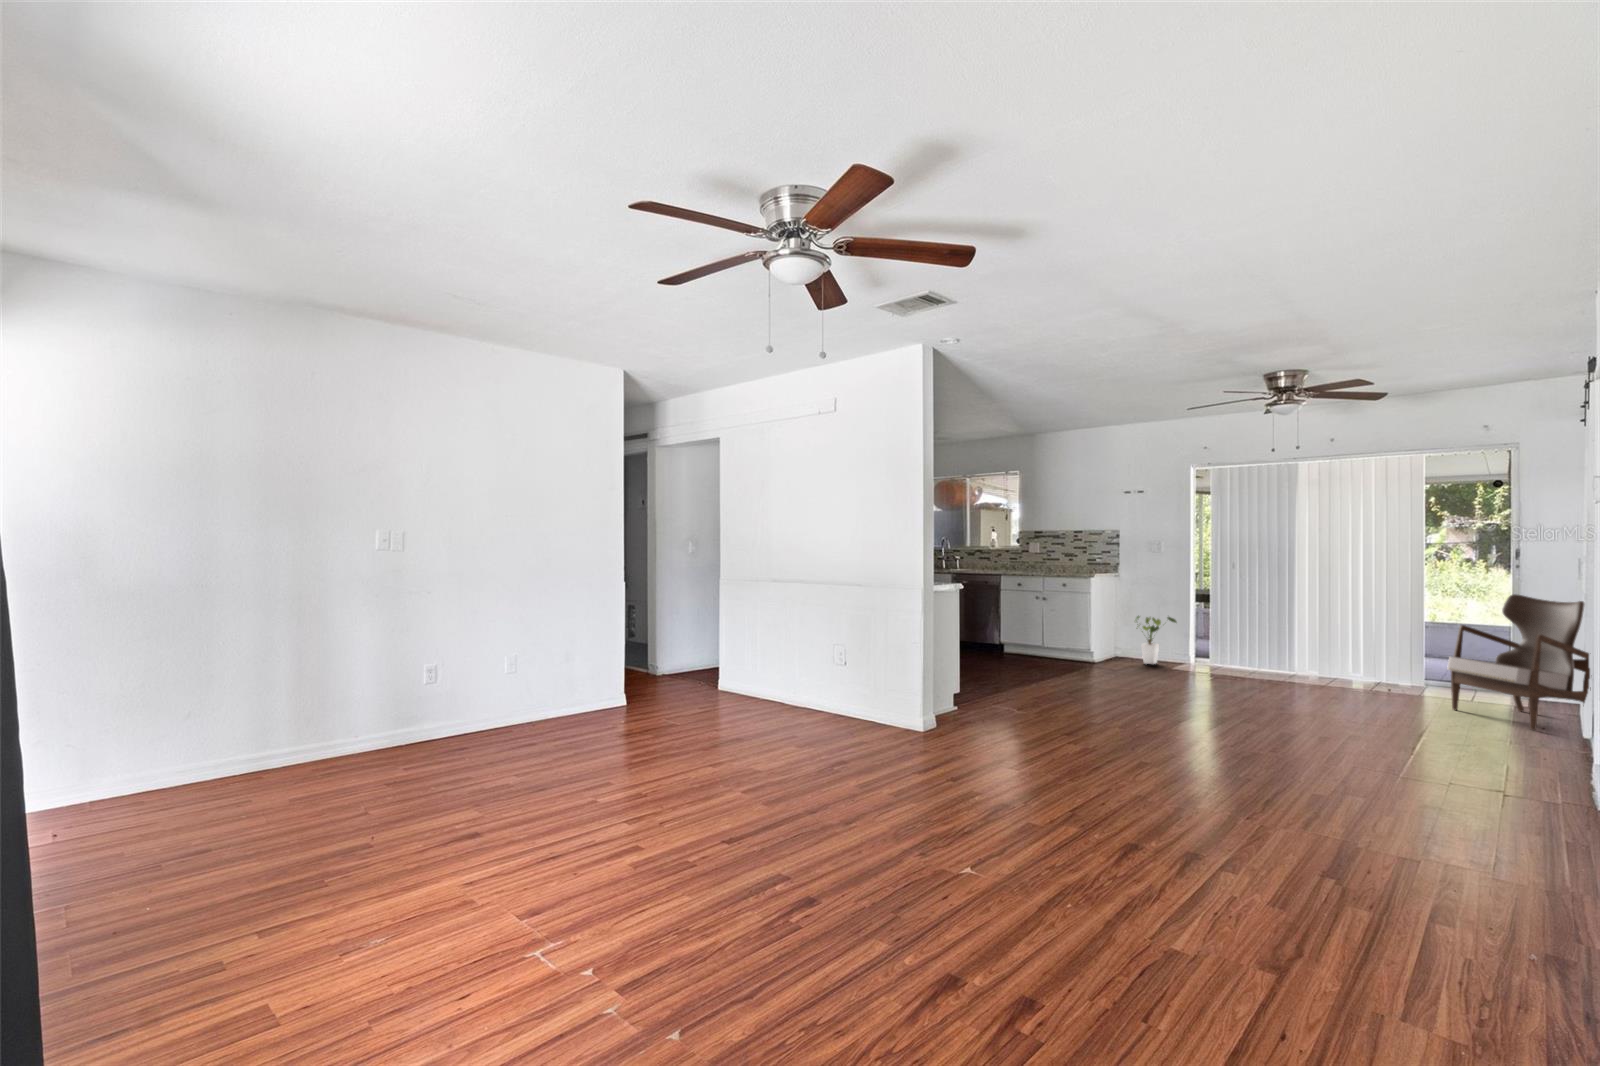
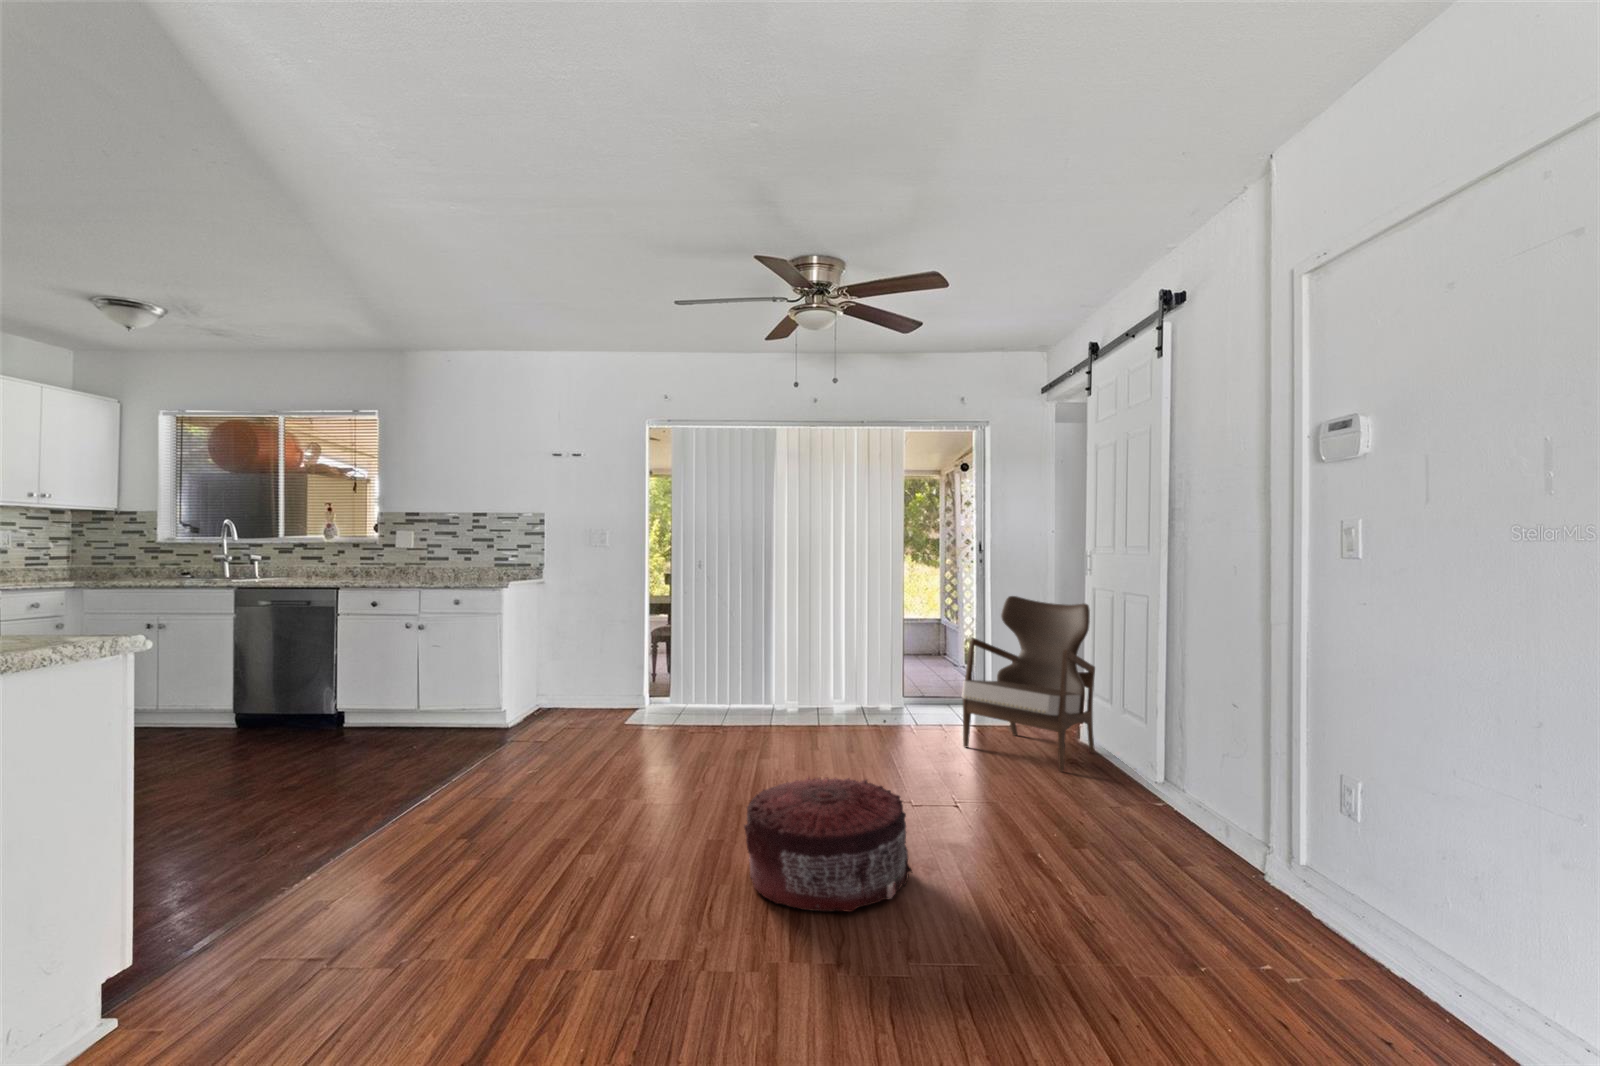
house plant: present [1136,616,1176,664] -> none [569,640,628,718]
pouf: none [1218,682,1327,741] -> present [744,777,912,912]

